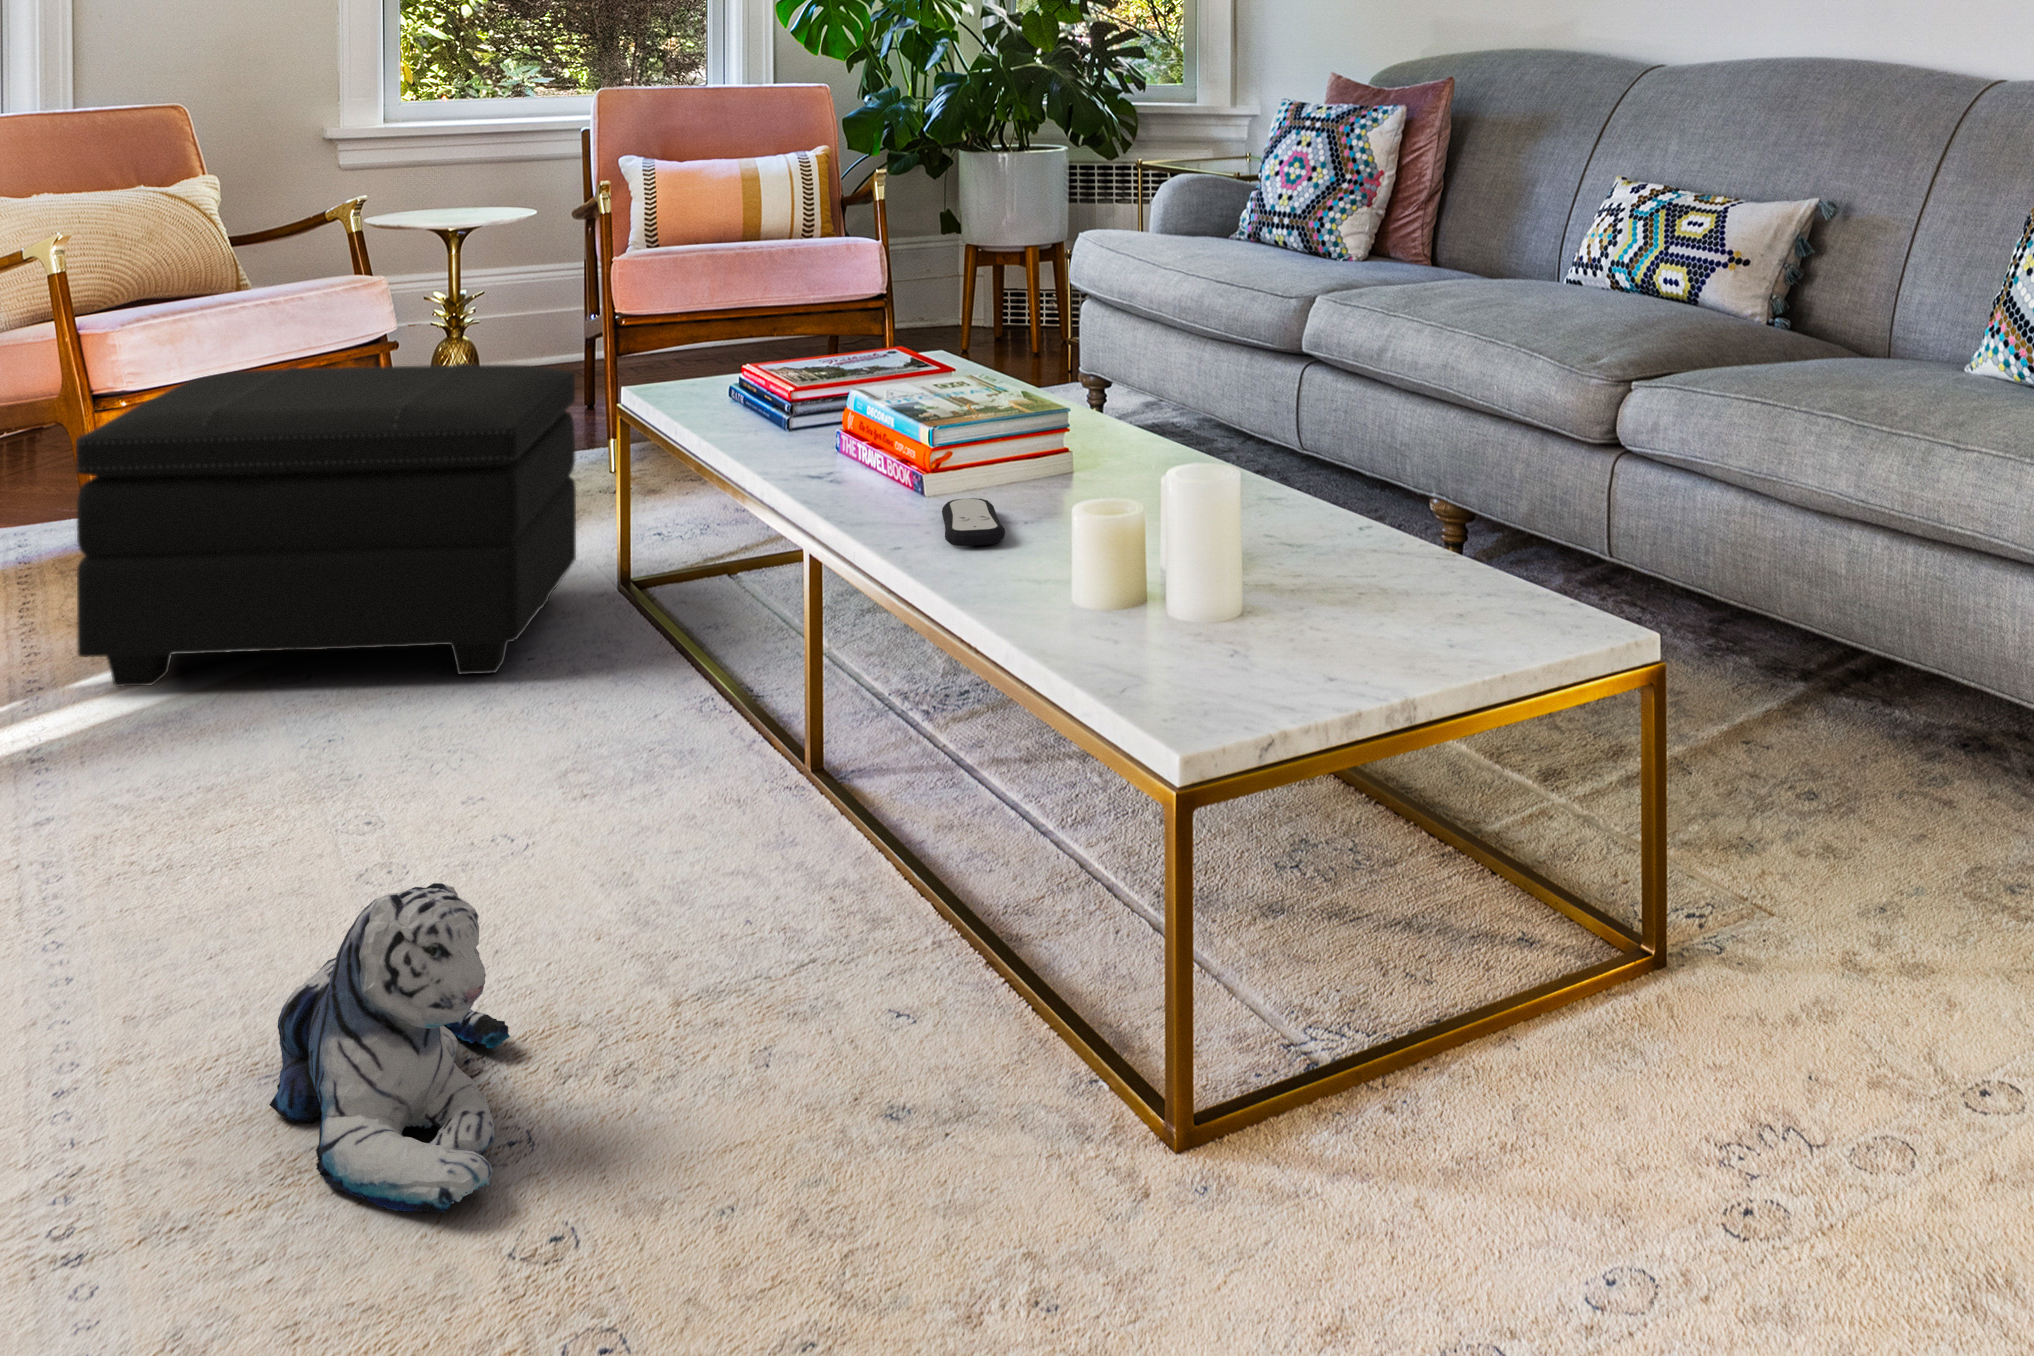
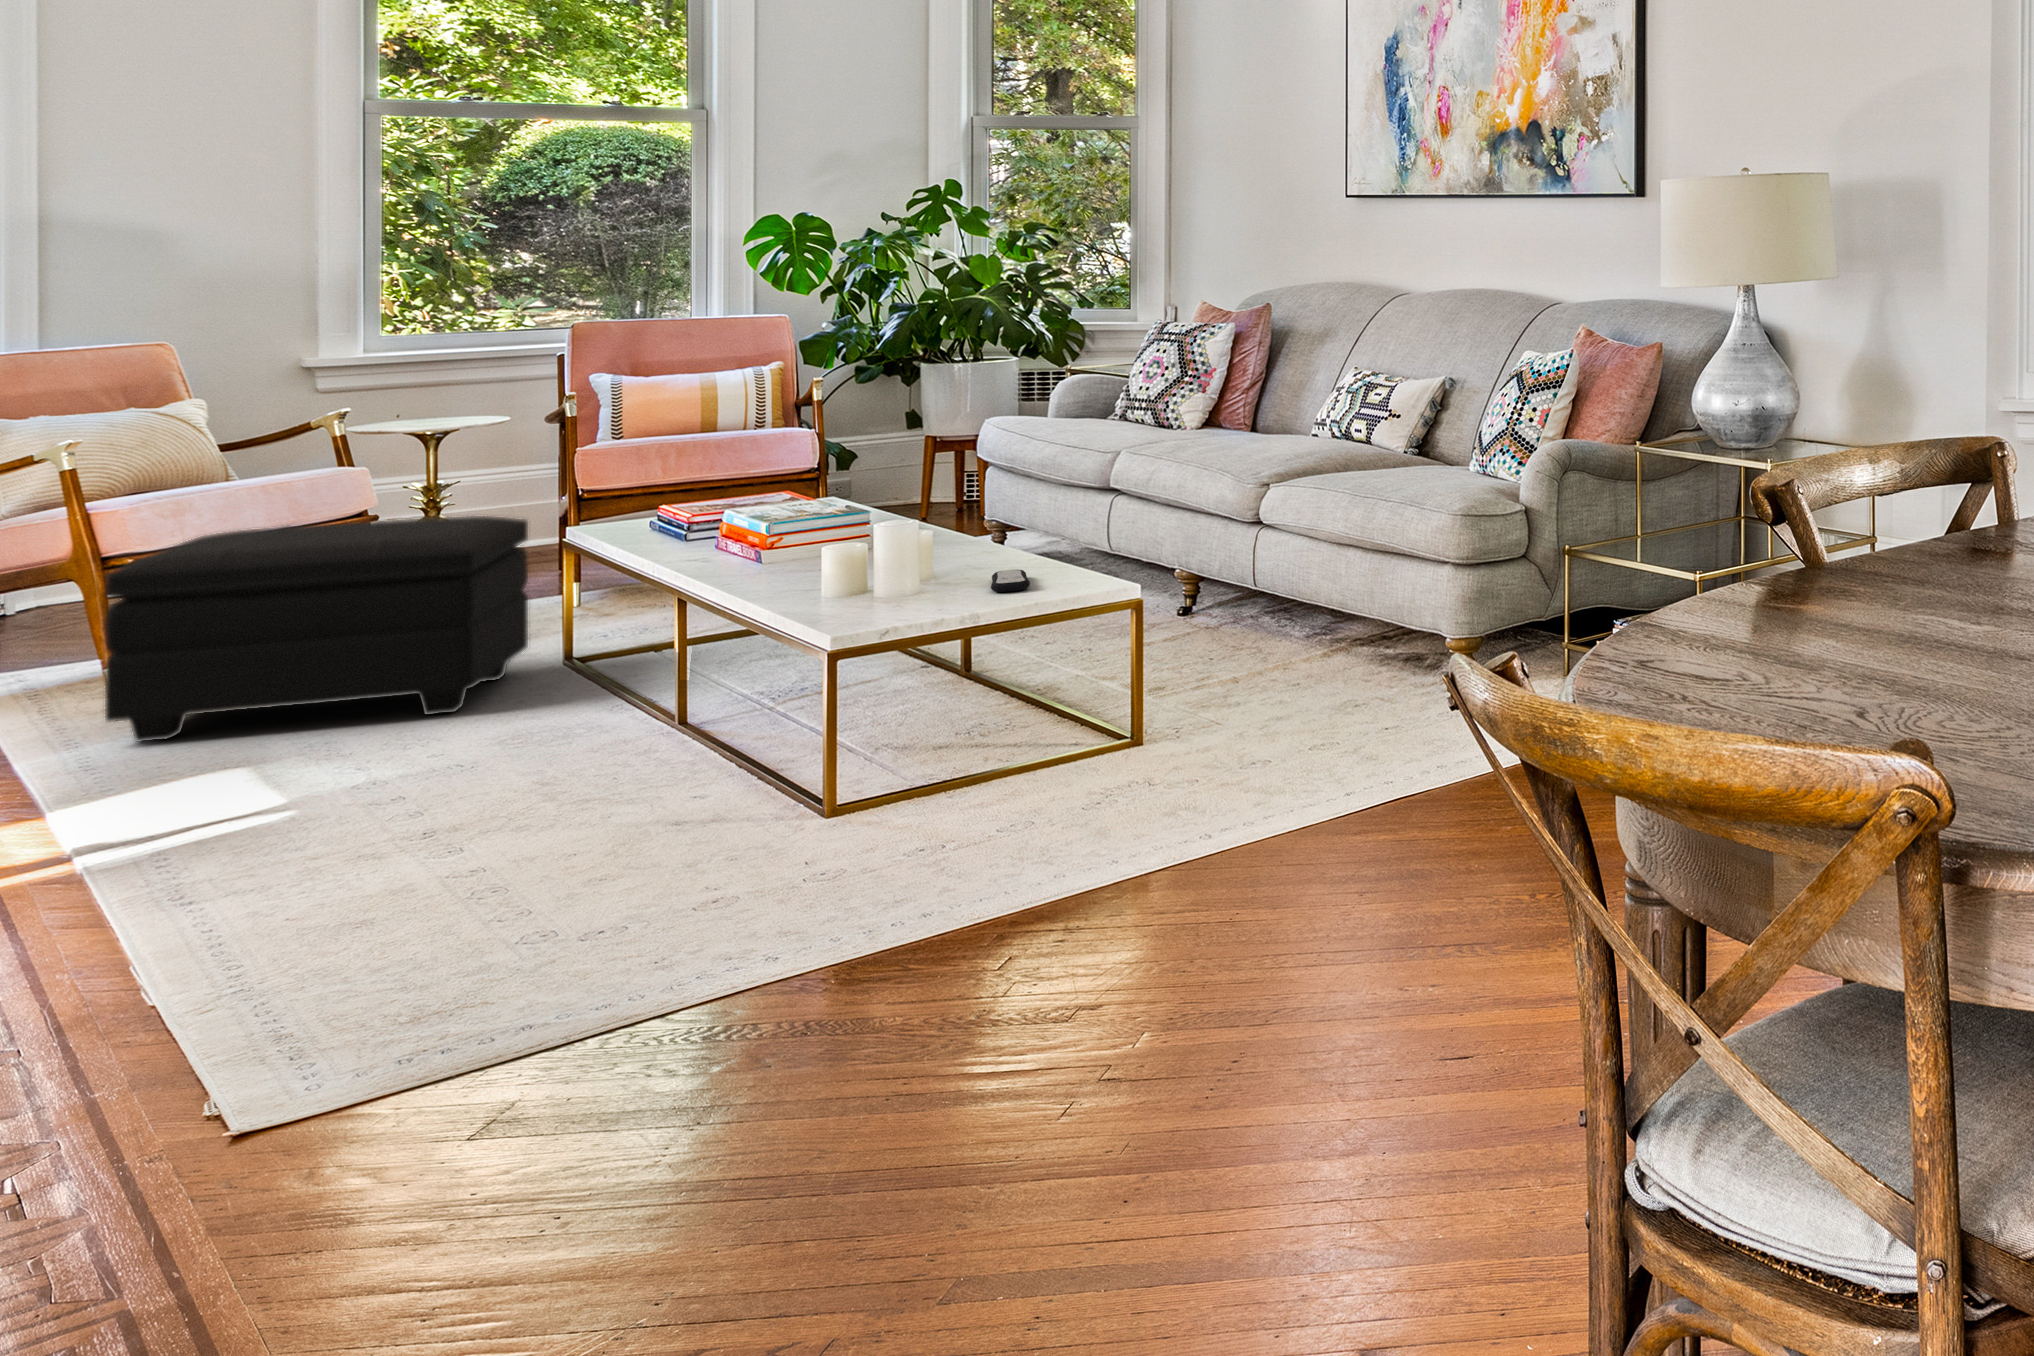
remote control: present [942,498,1005,546] -> present [991,570,1030,592]
plush toy: present [269,883,510,1213] -> none [286,752,446,899]

